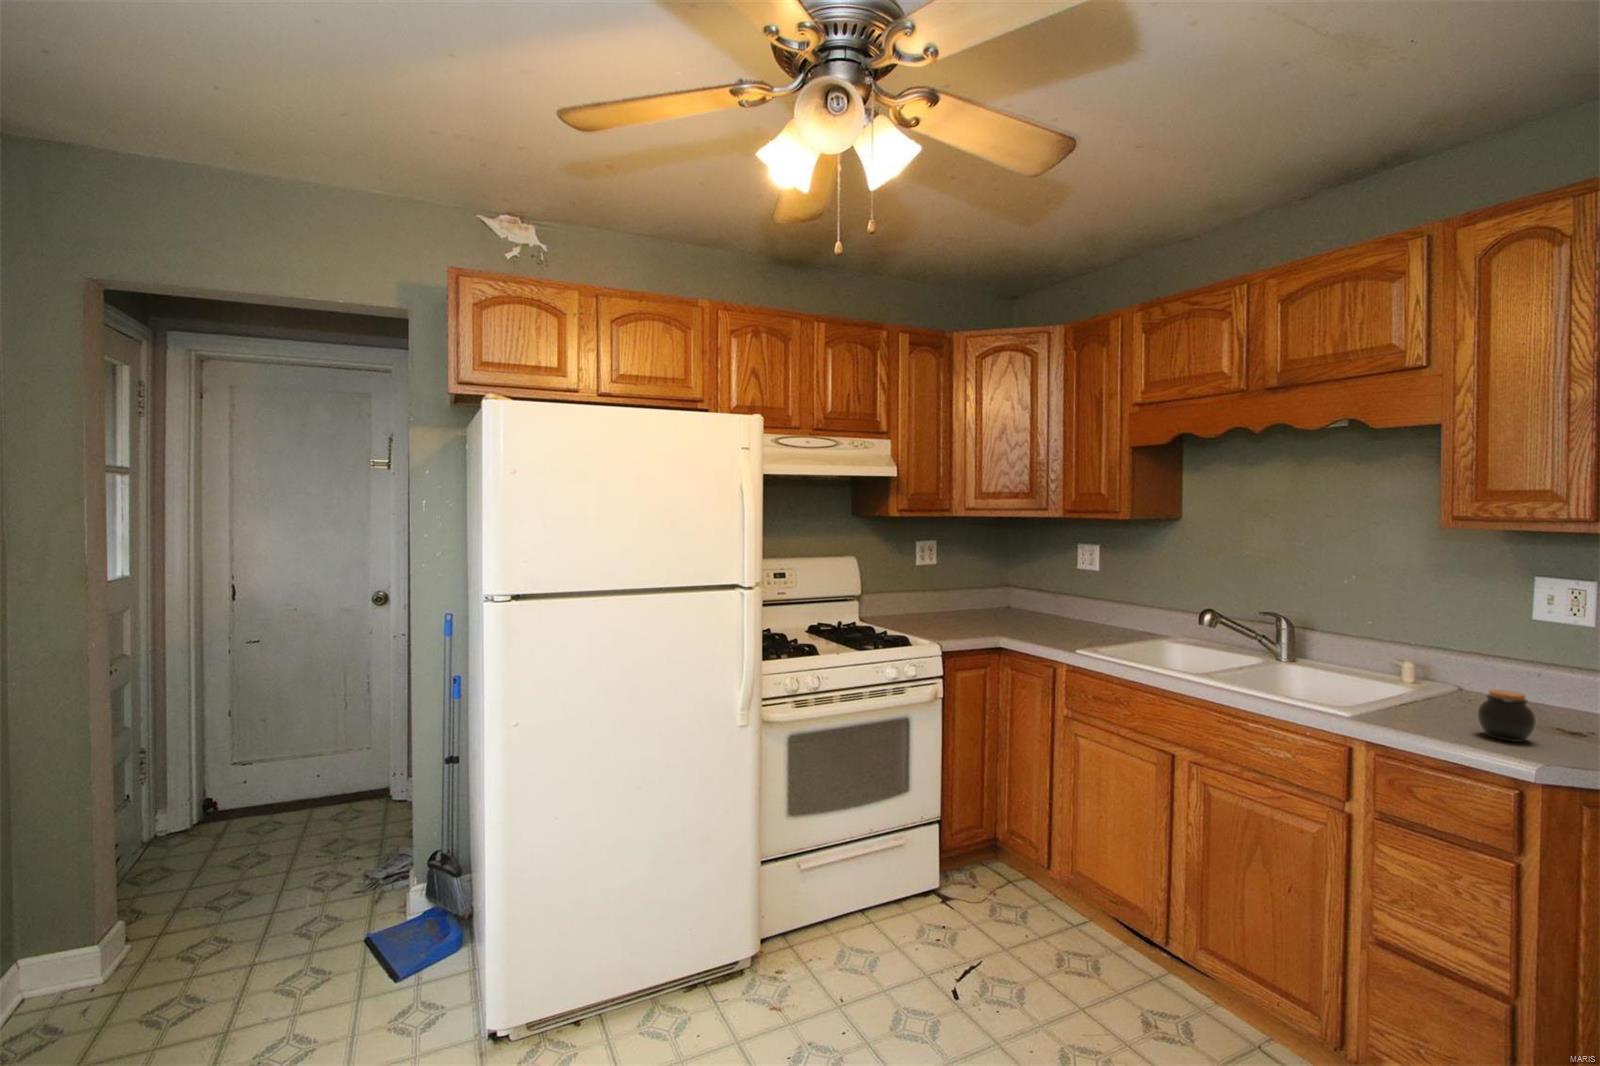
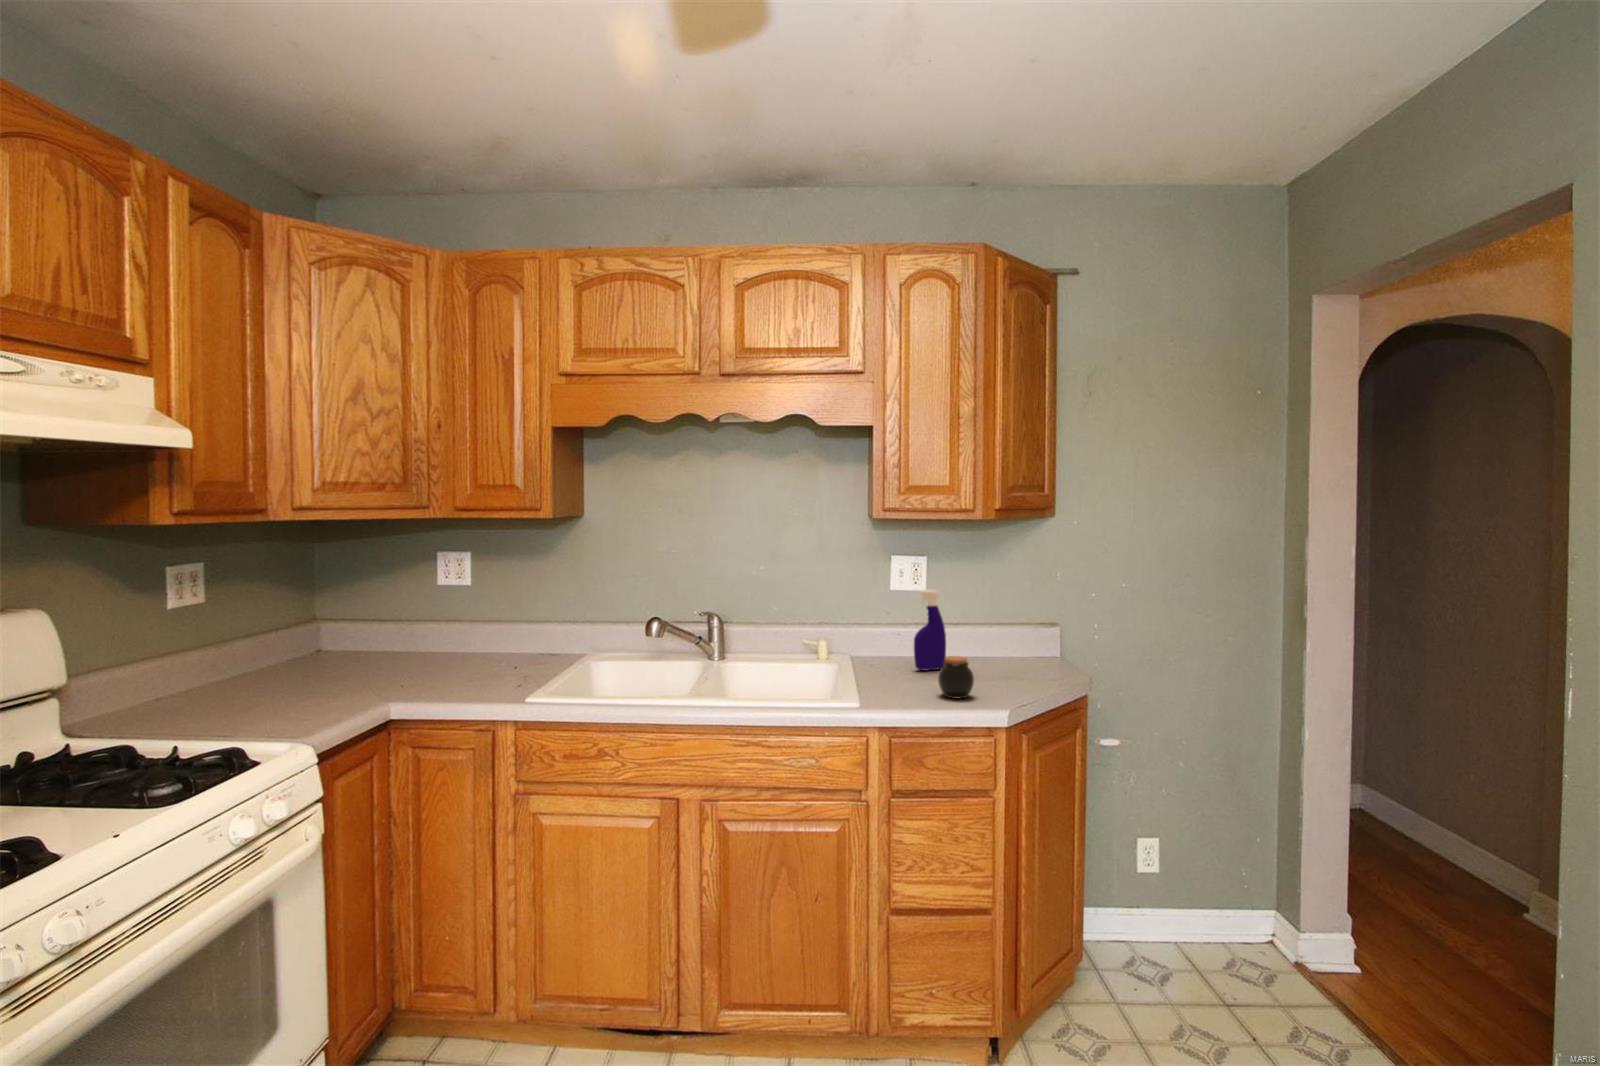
spray bottle: none [1517,615,1582,719] -> present [914,589,946,670]

